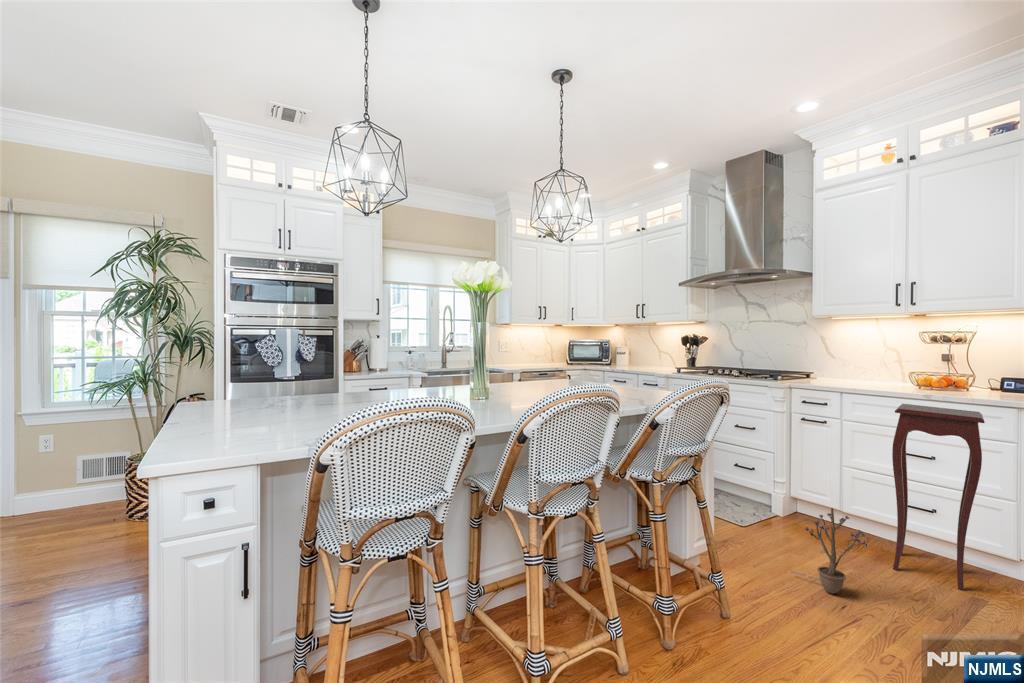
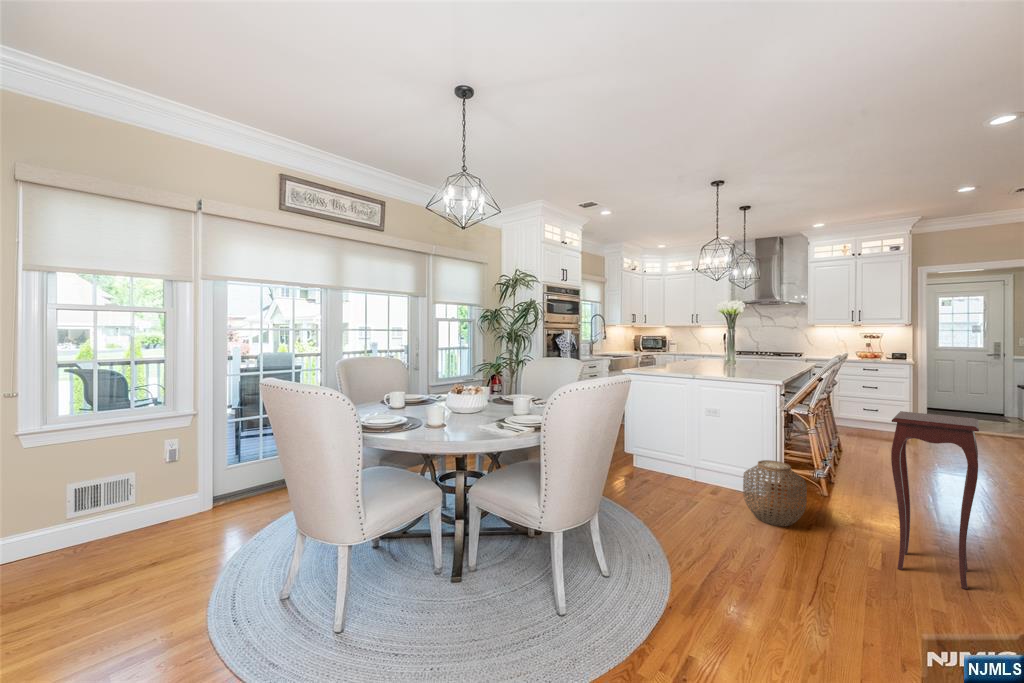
woven basket: none [734,455,801,525] -> present [743,460,807,526]
decorative plant: present [791,508,867,594] -> none [797,514,868,594]

